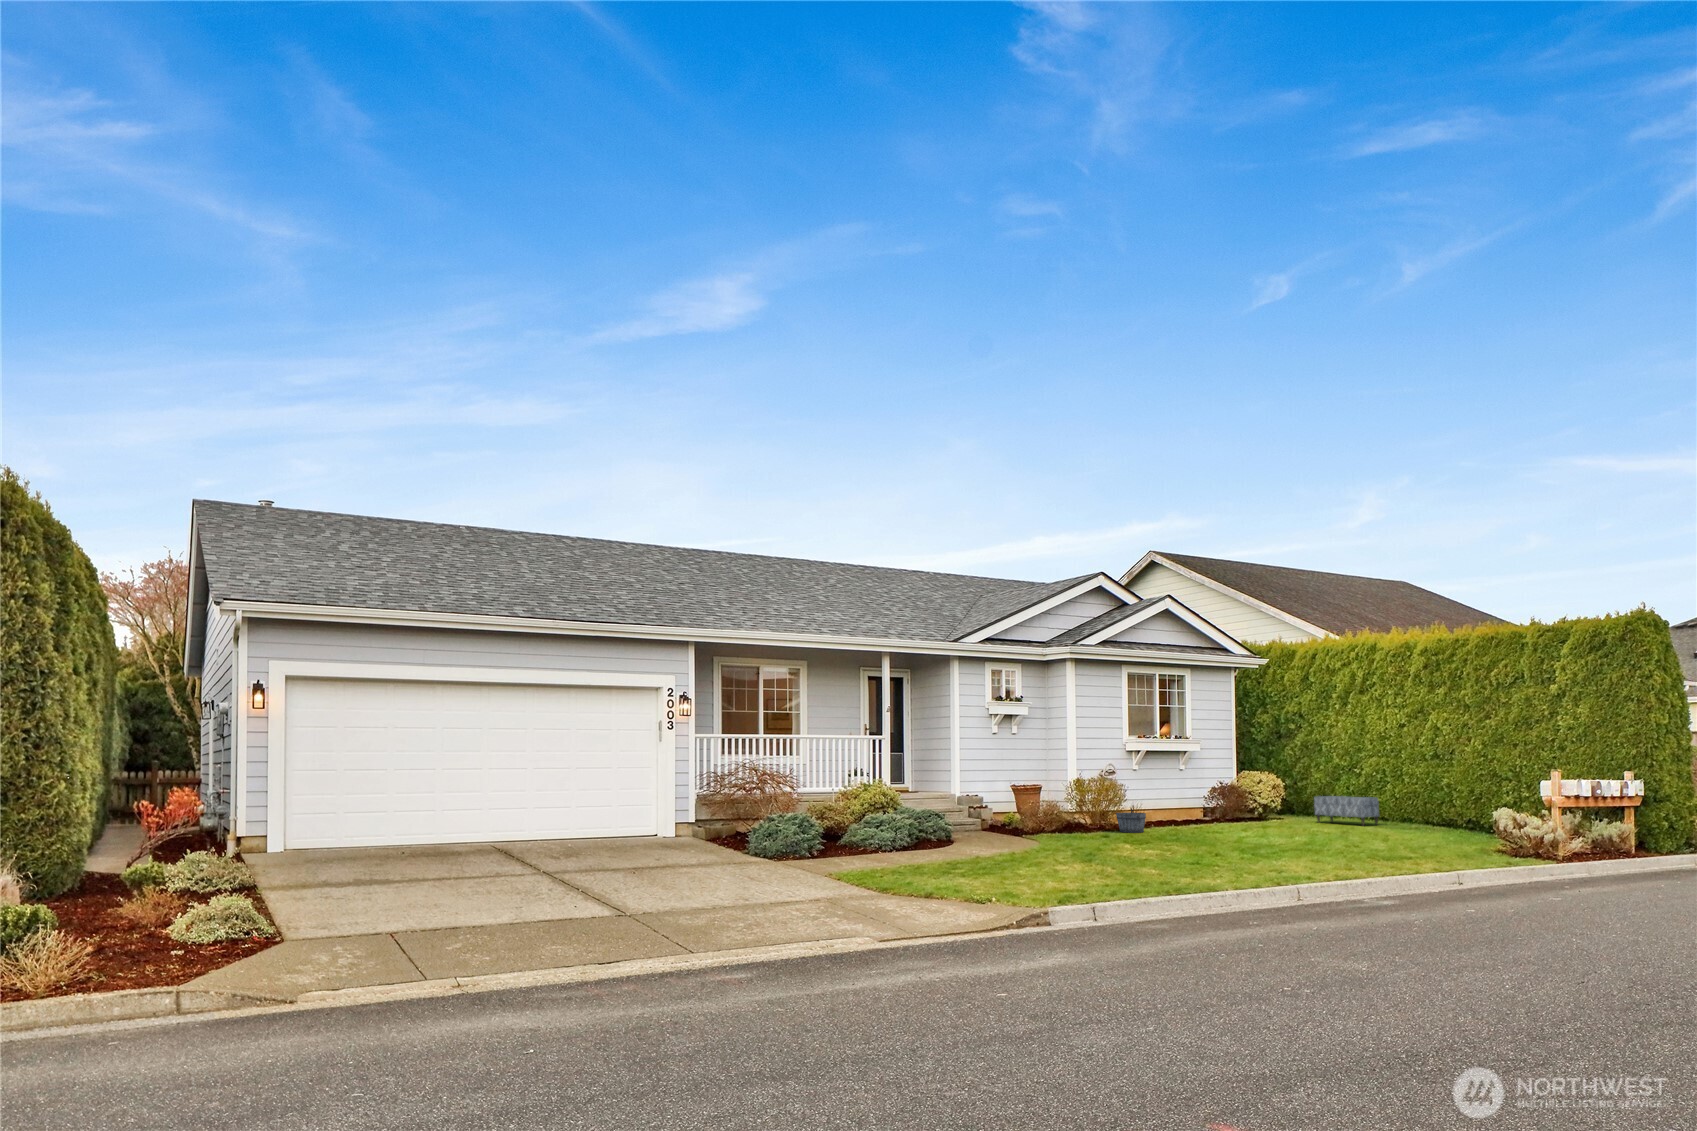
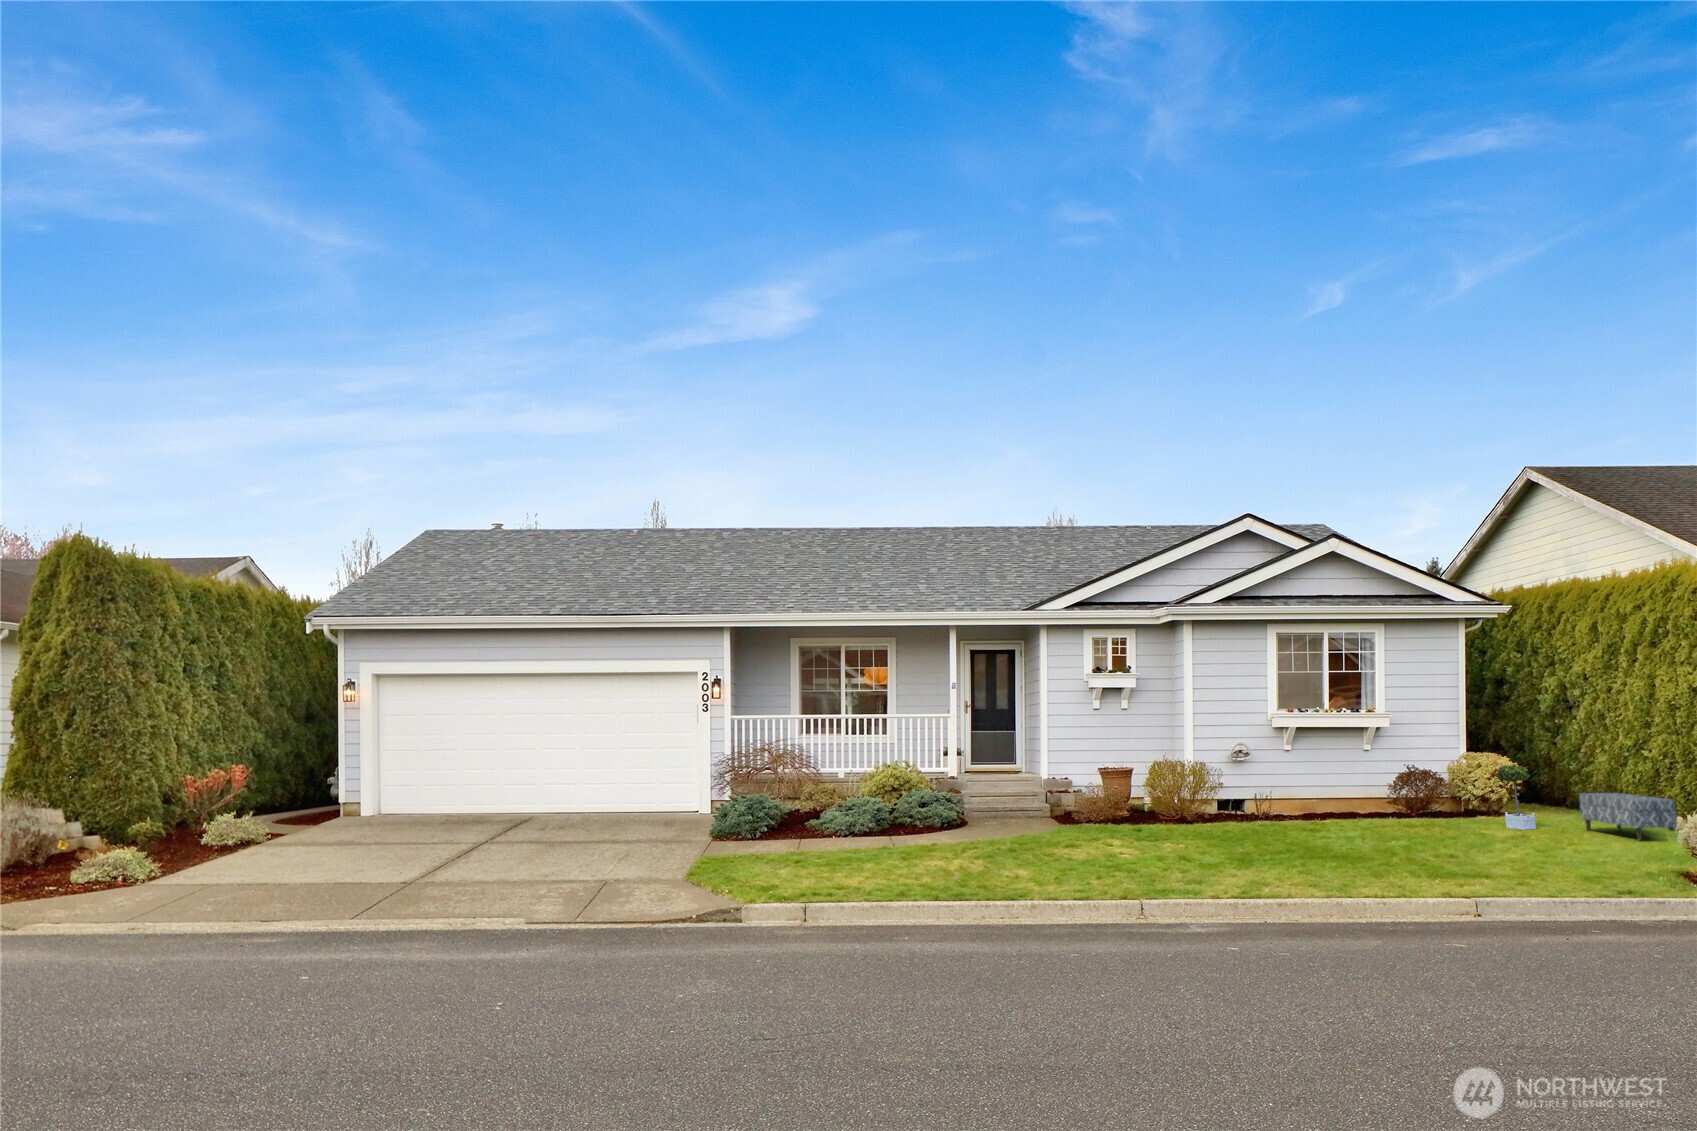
potted tree: none [1269,776,1290,824] -> present [1496,764,1536,830]
wooden bucket: present [1116,808,1146,833] -> none [1220,798,1259,831]

